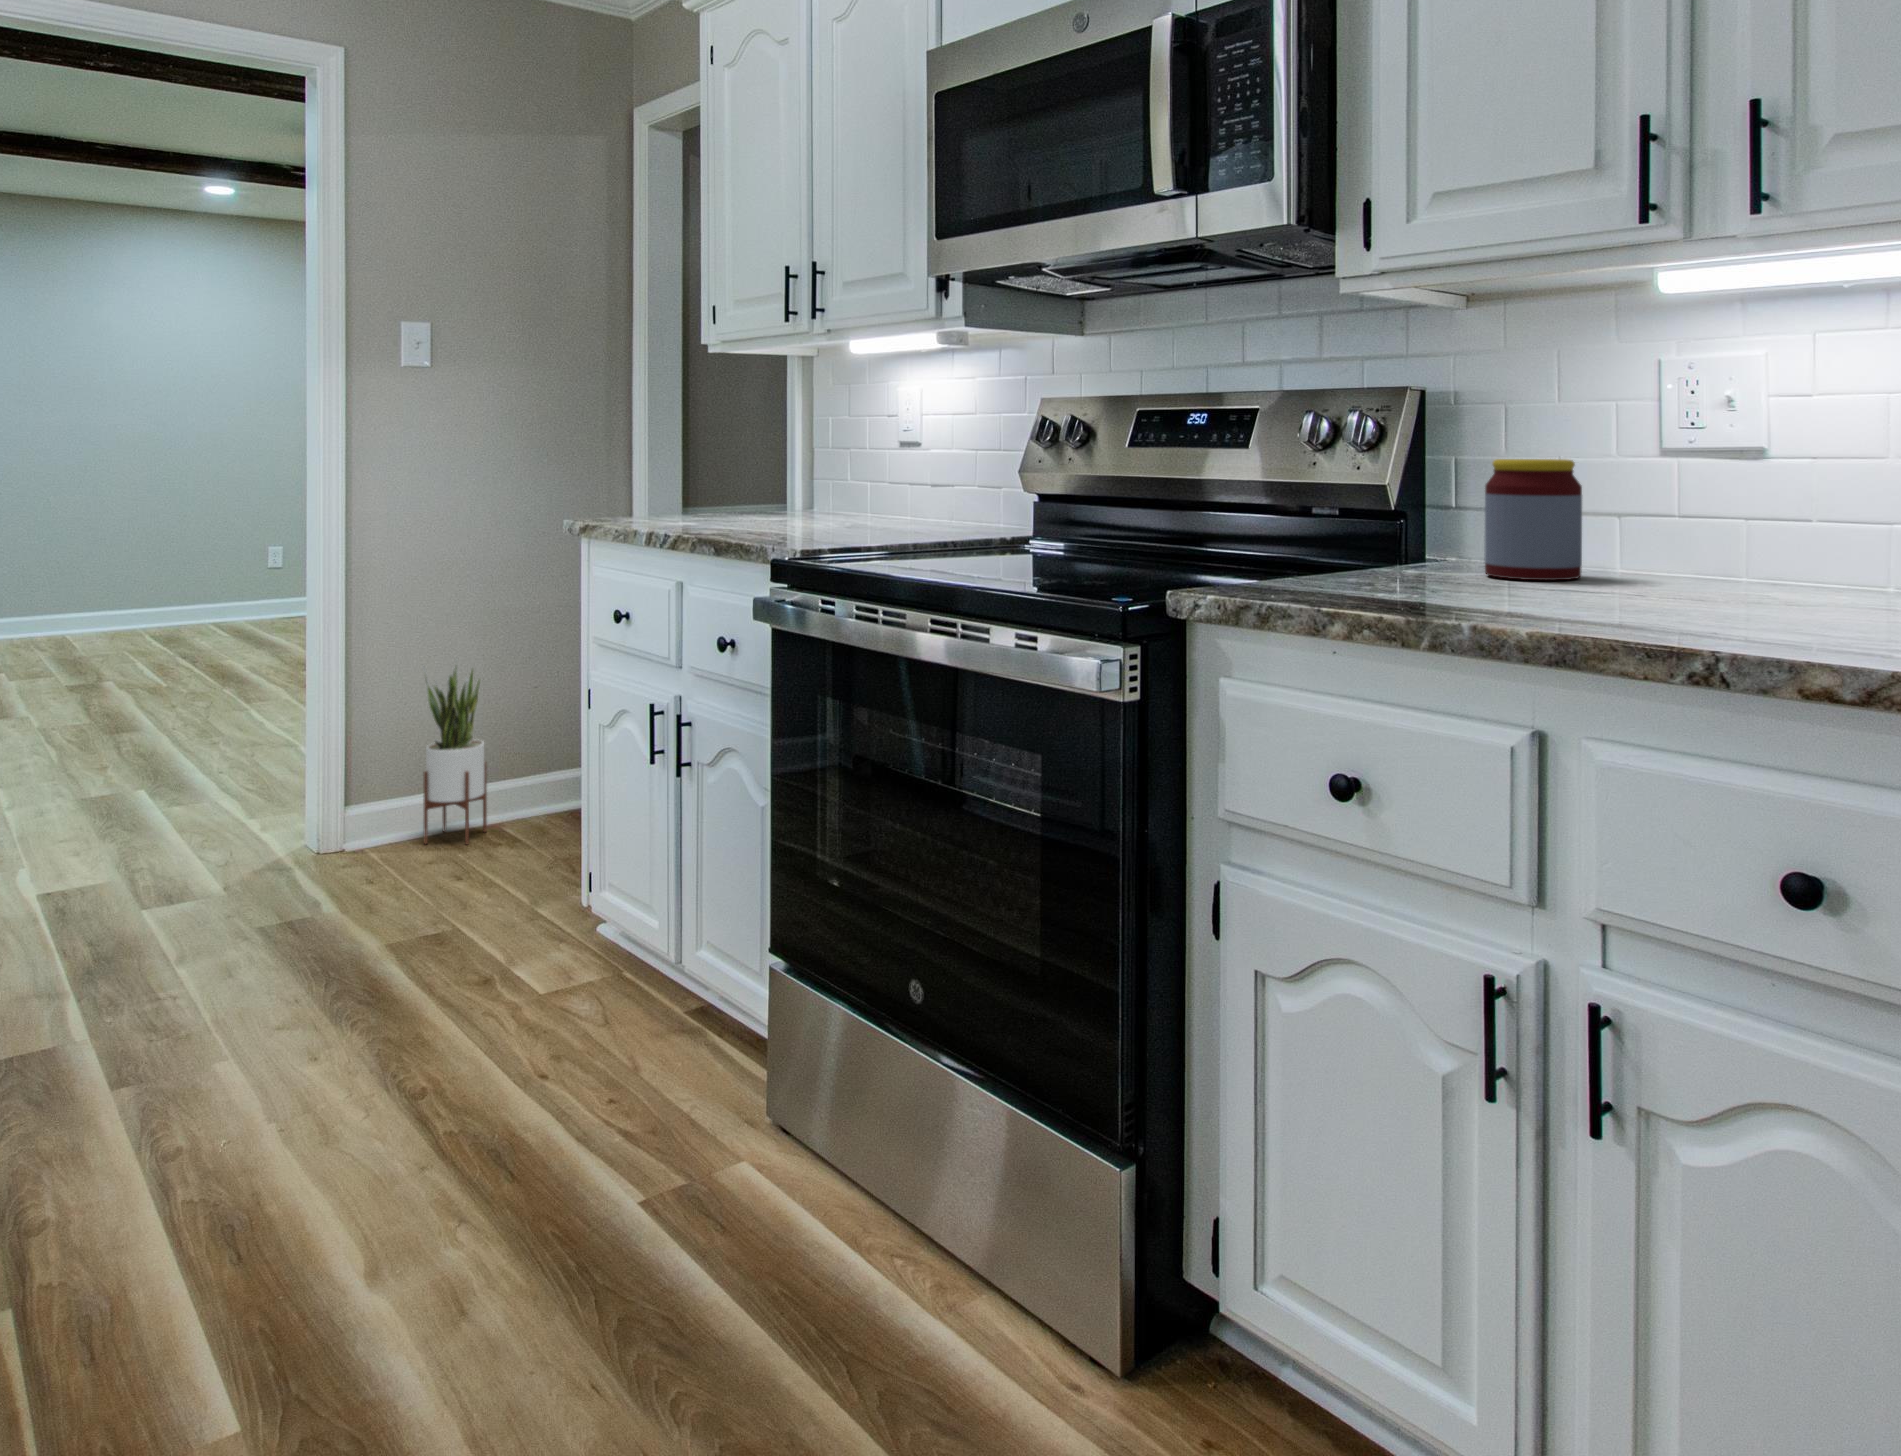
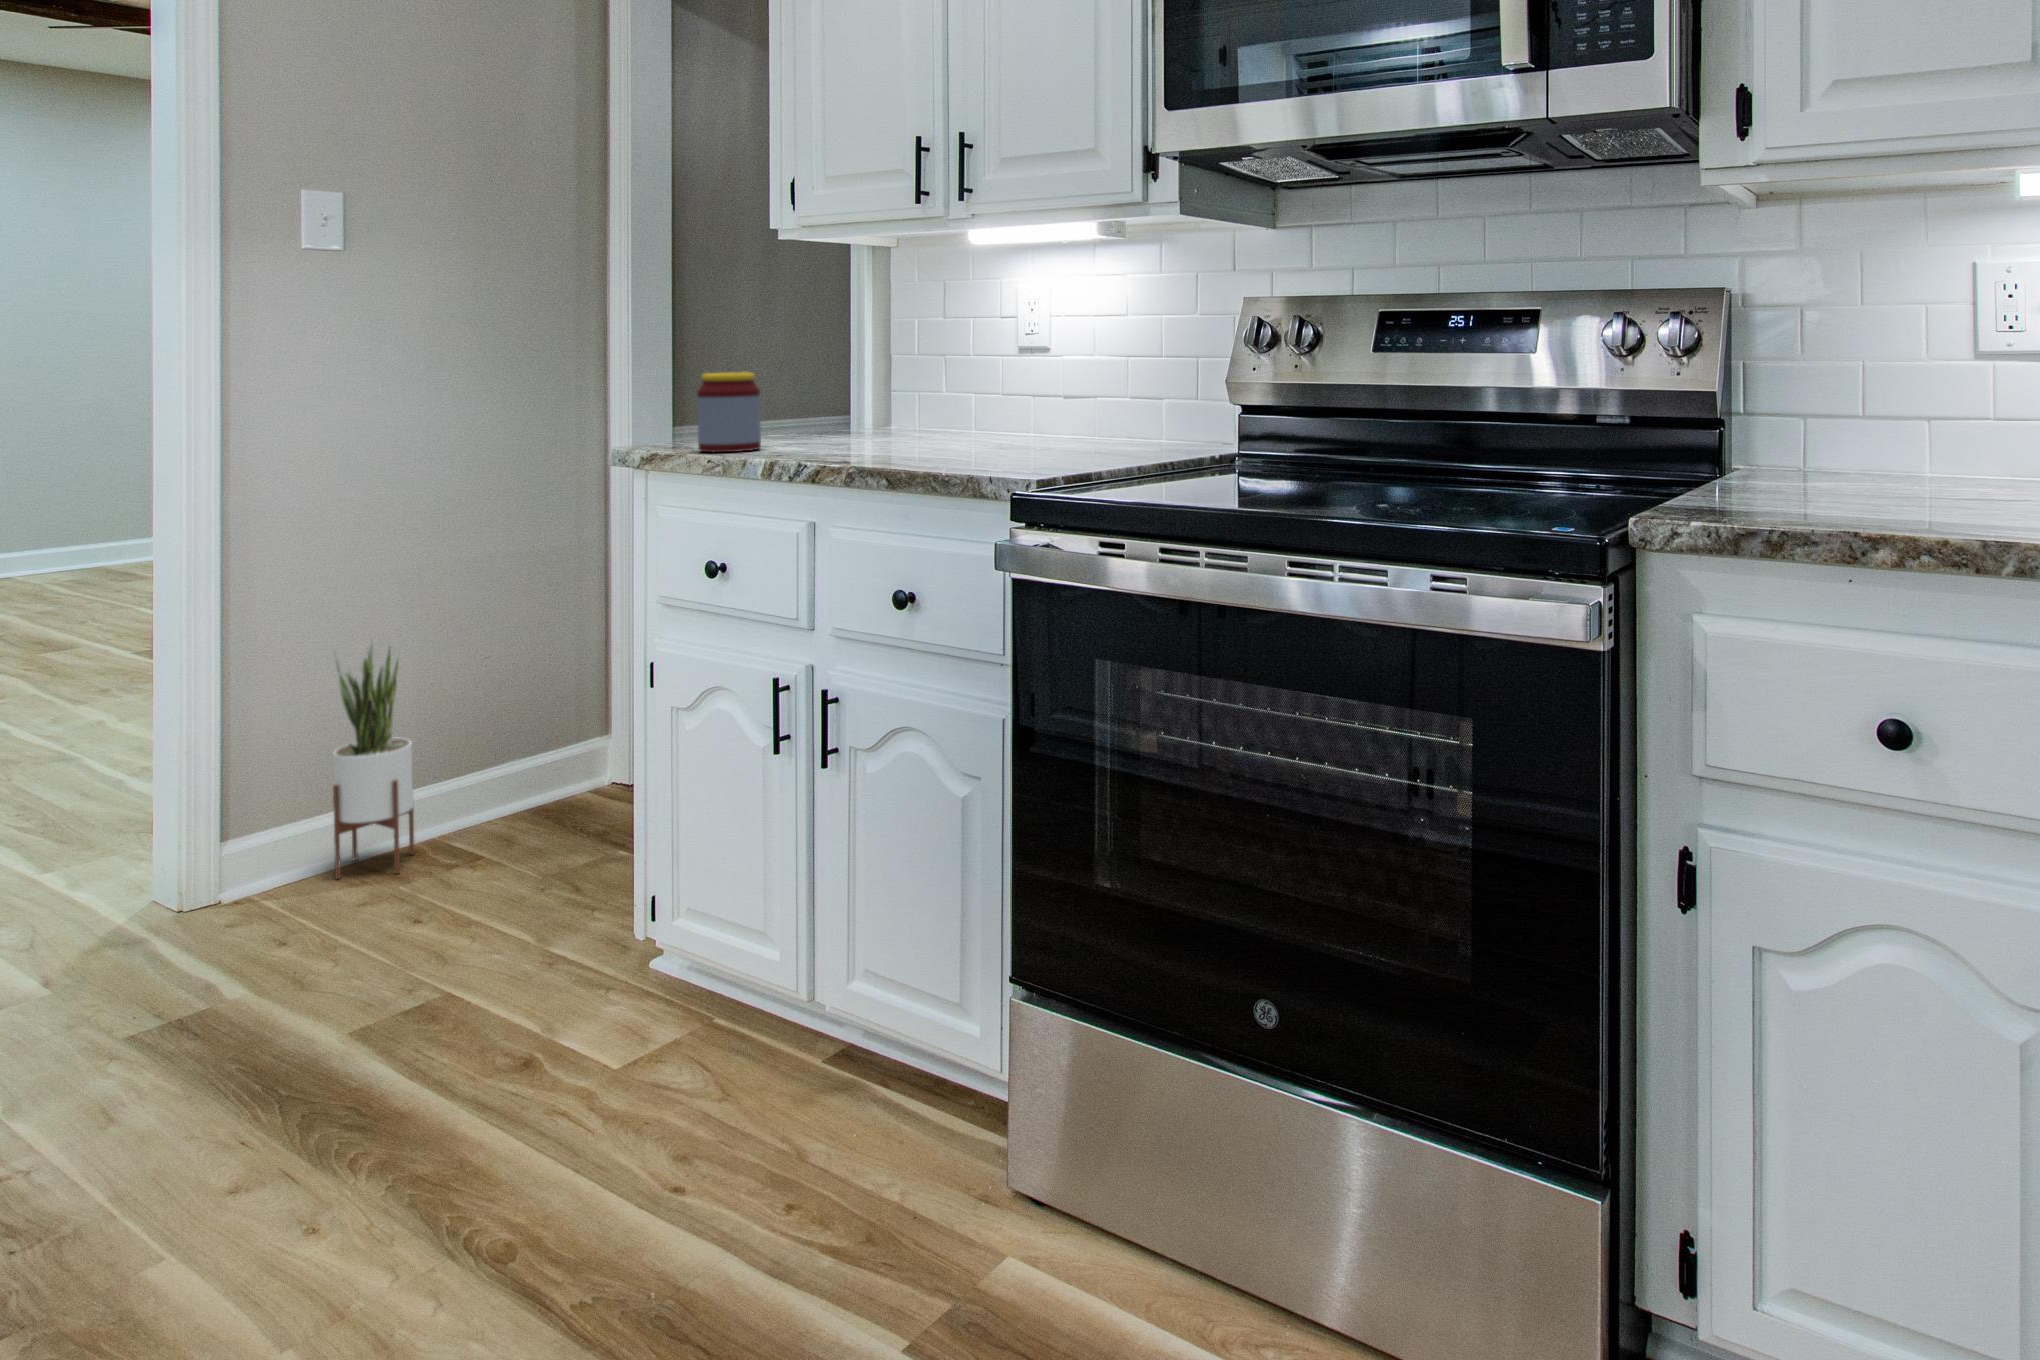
jar: present [1484,459,1582,580] -> present [697,372,761,452]

